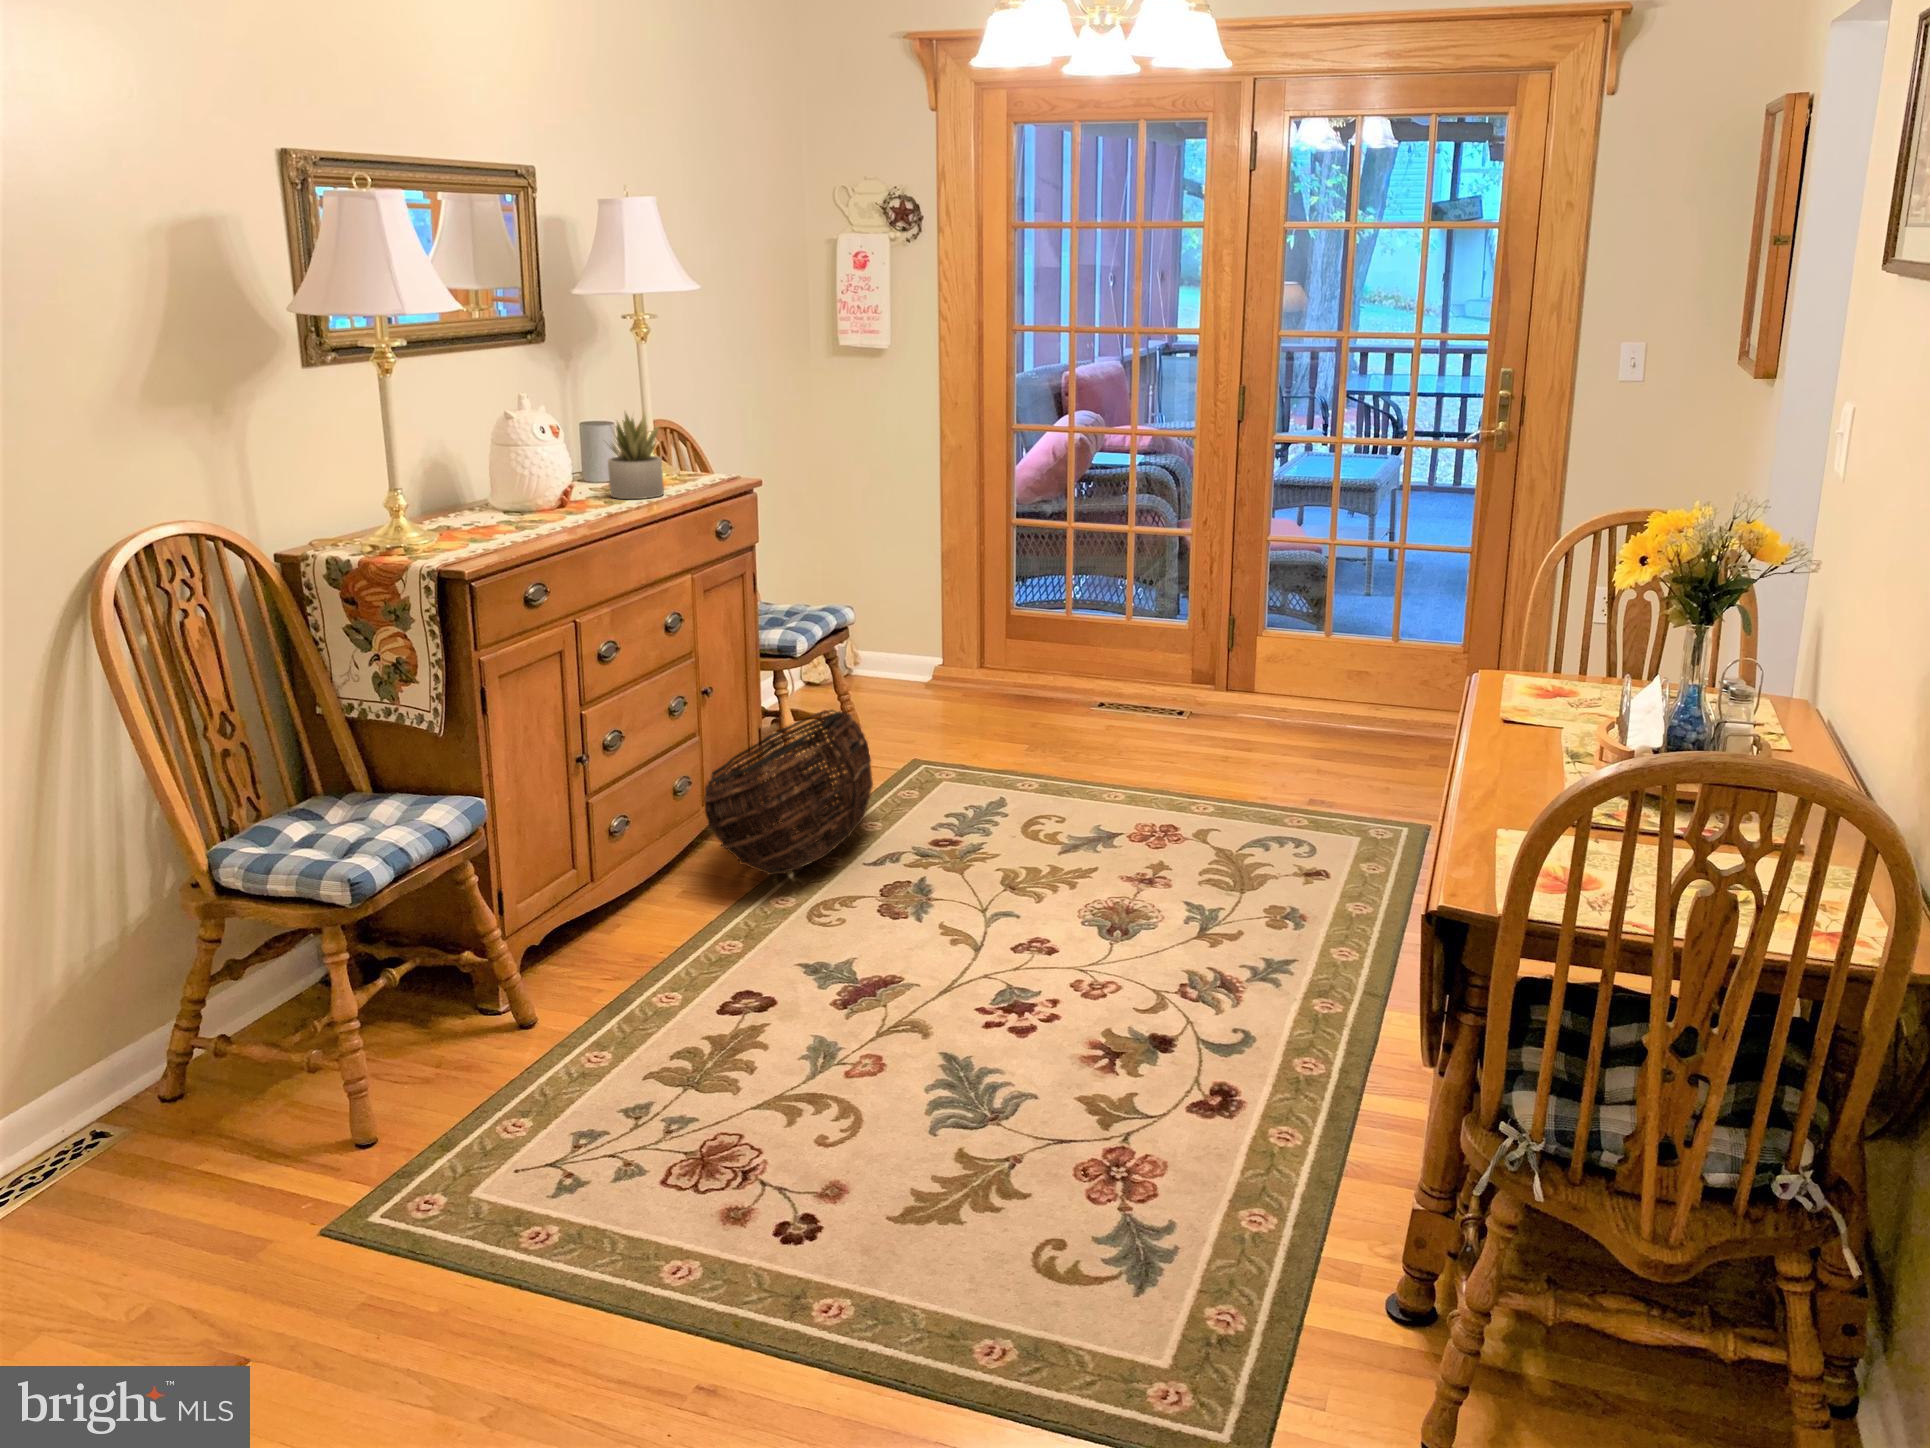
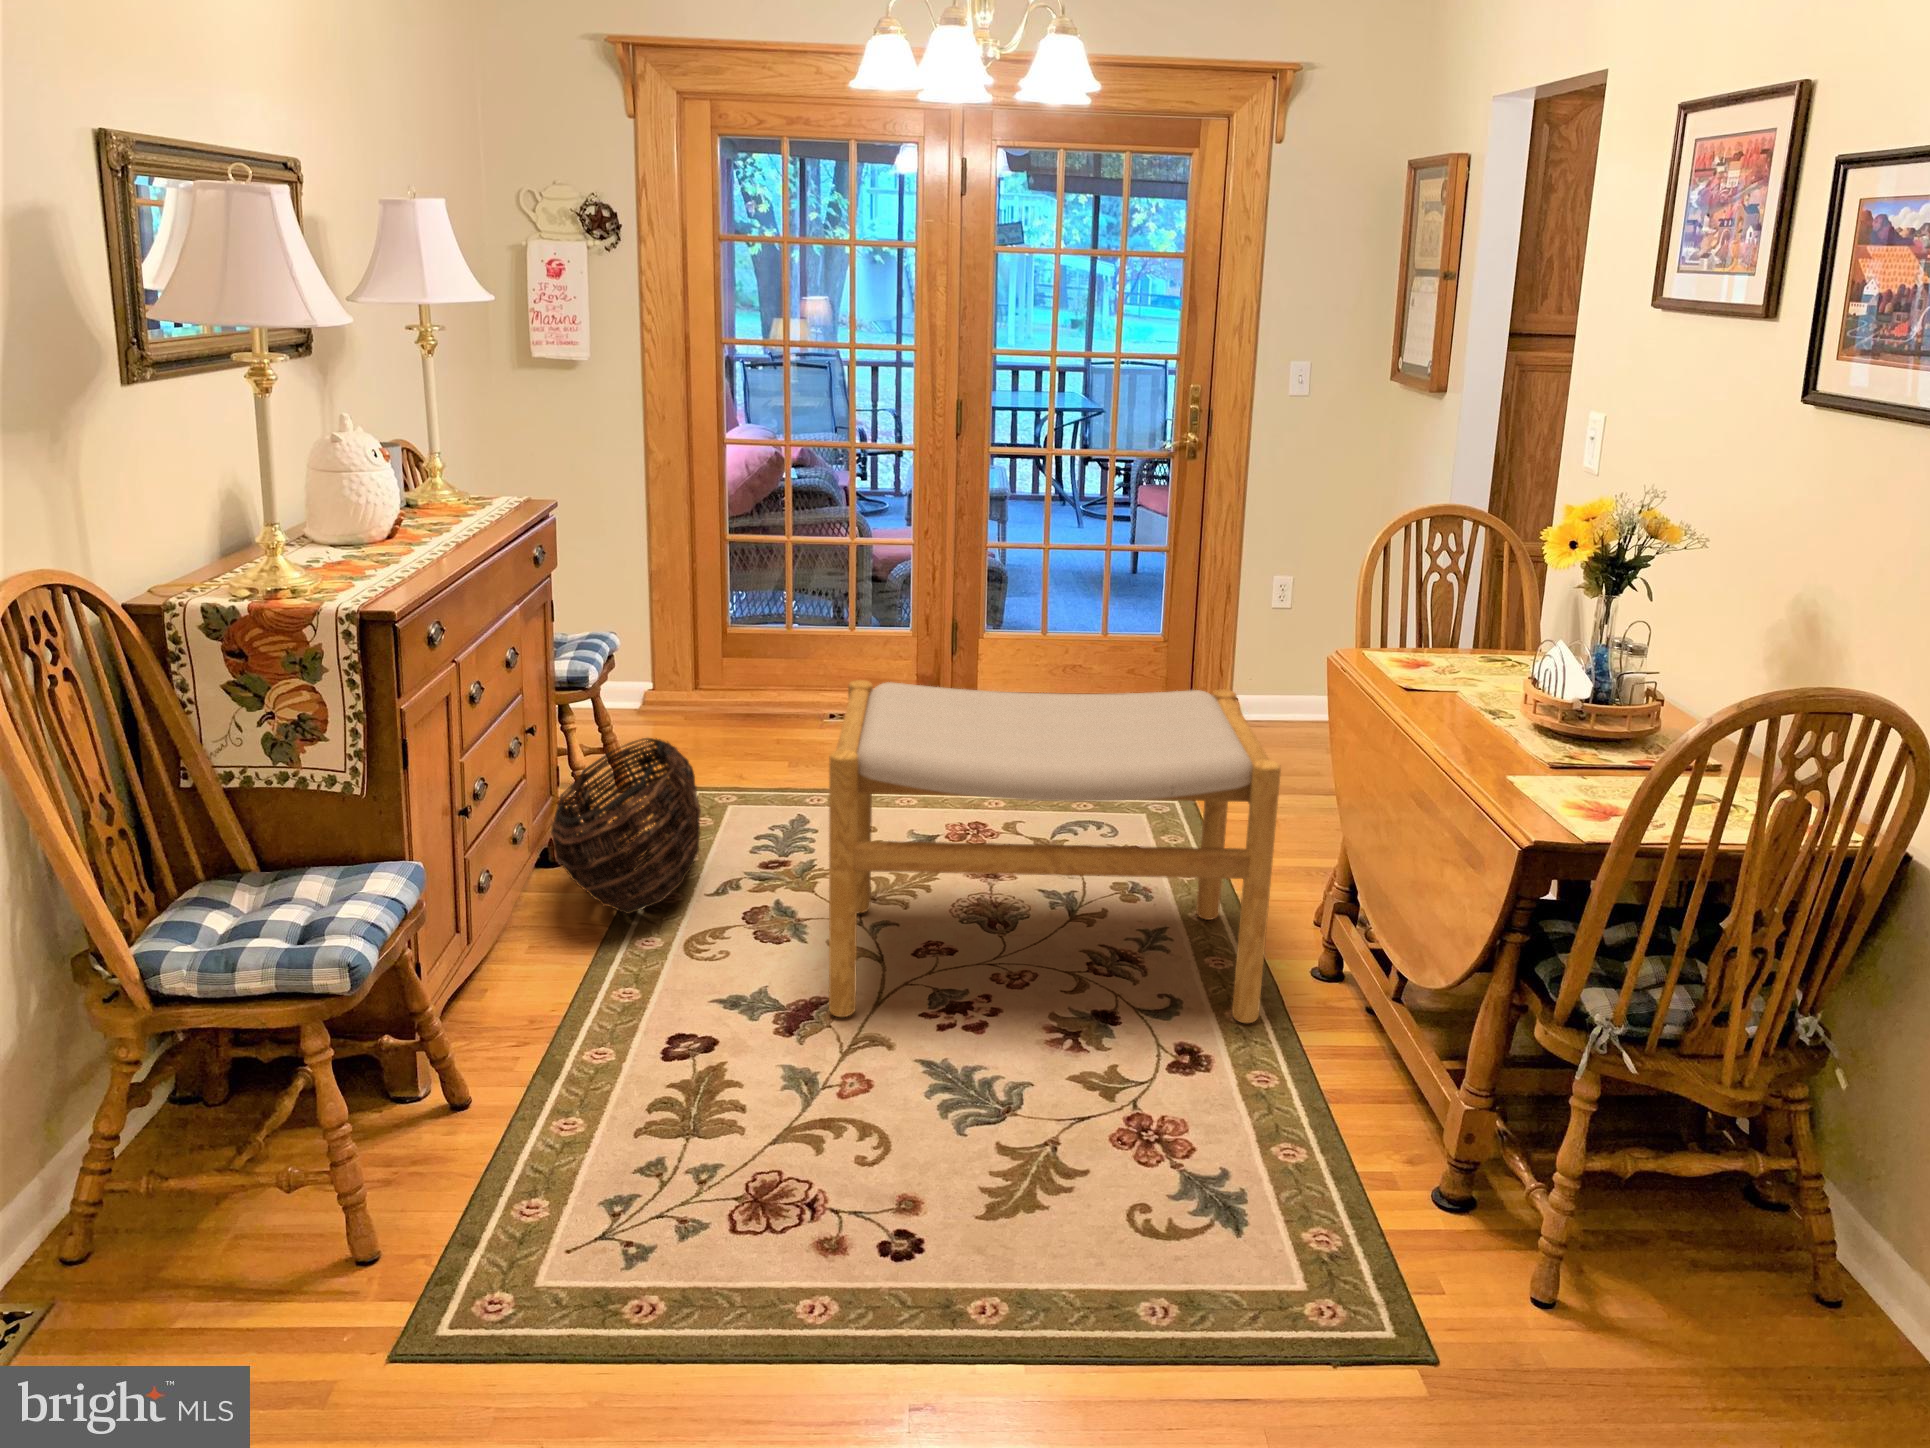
succulent plant: present [608,413,664,499] -> none [417,432,487,528]
footstool: none [882,665,1380,1073] -> present [829,680,1281,1023]

